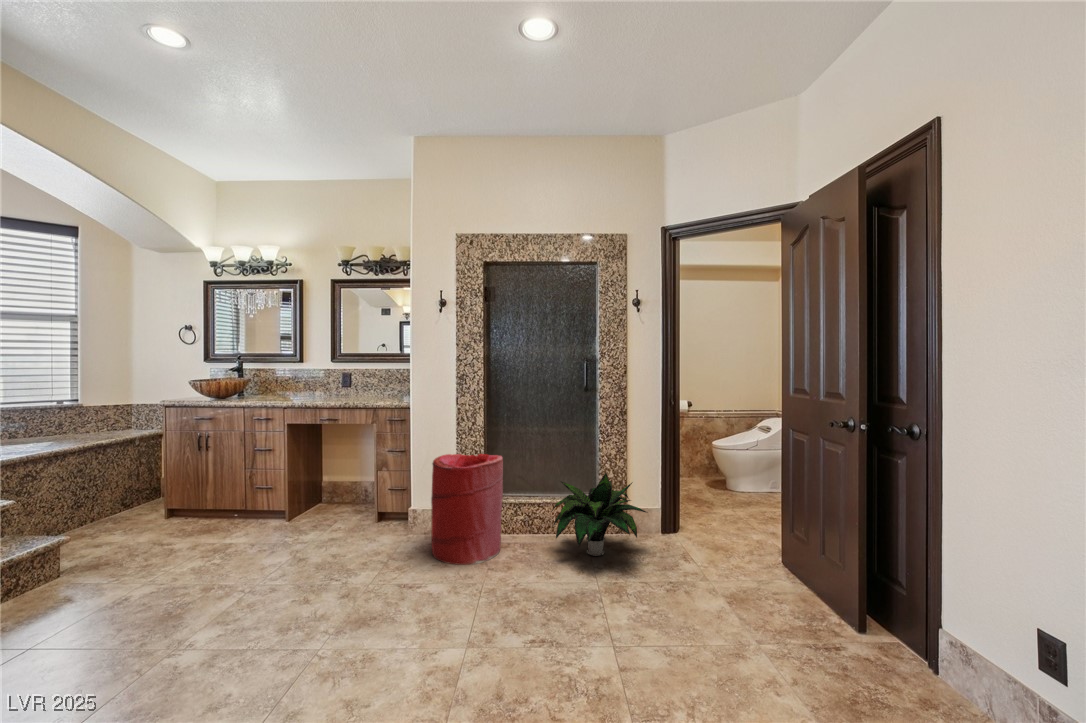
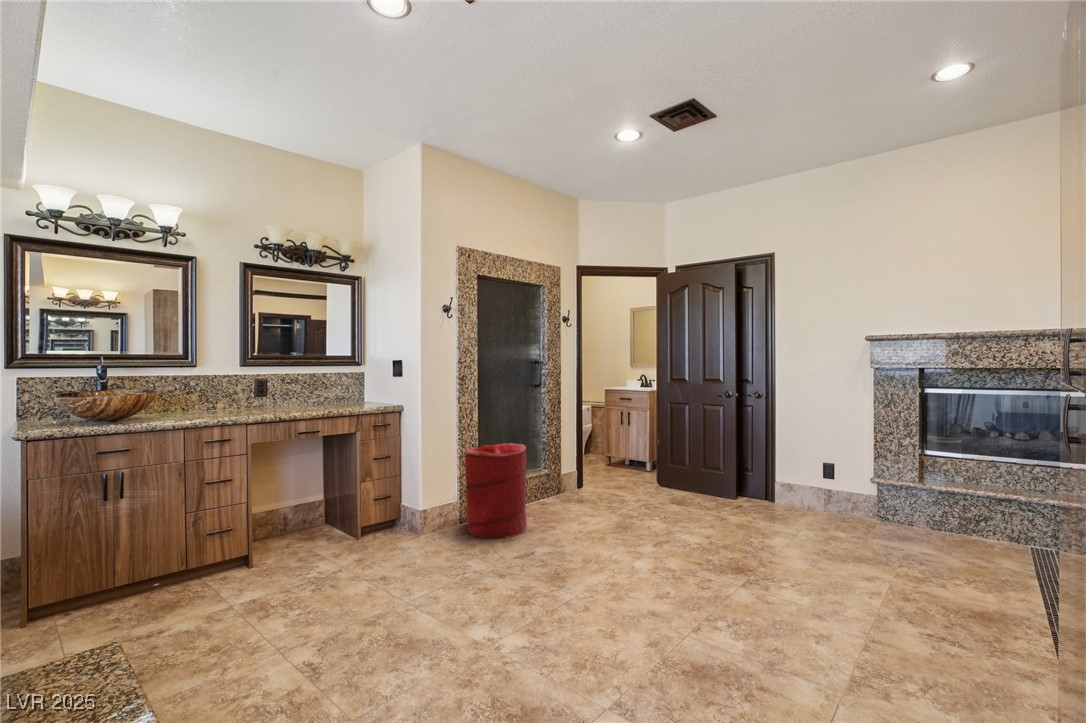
potted plant: present [551,473,648,556] -> none [539,444,616,506]

